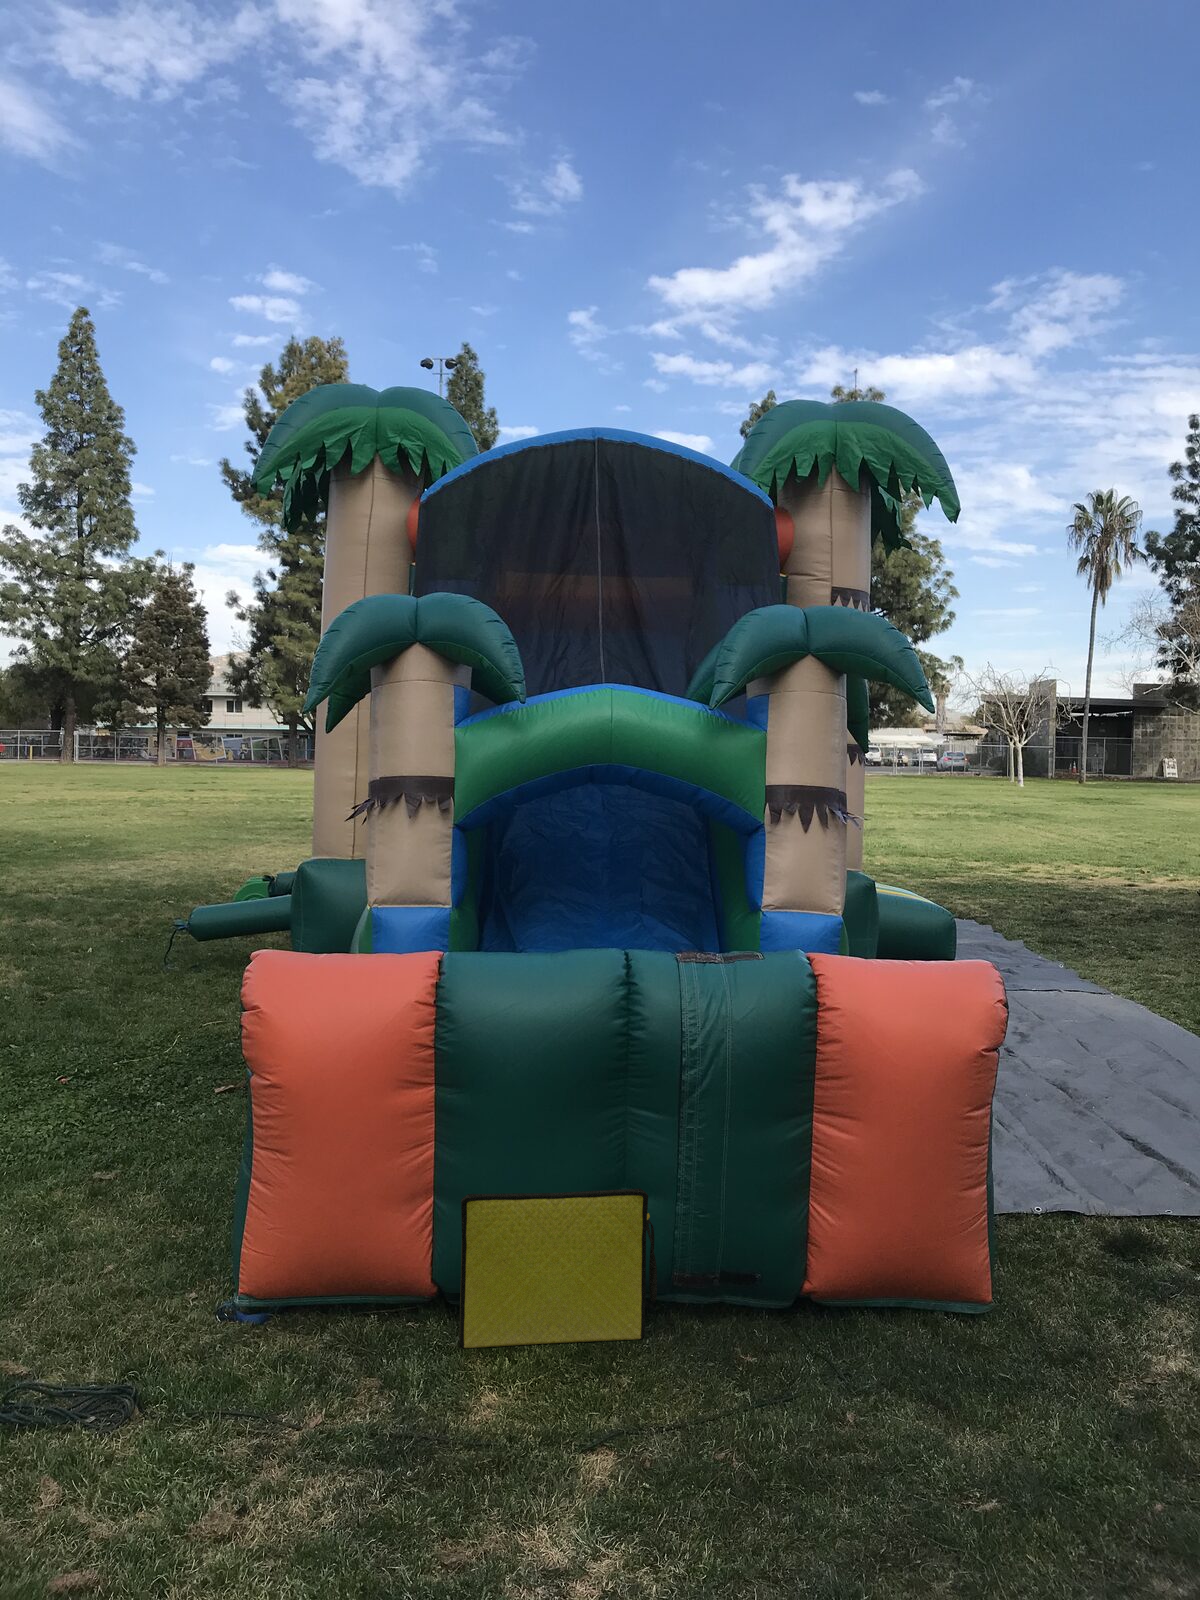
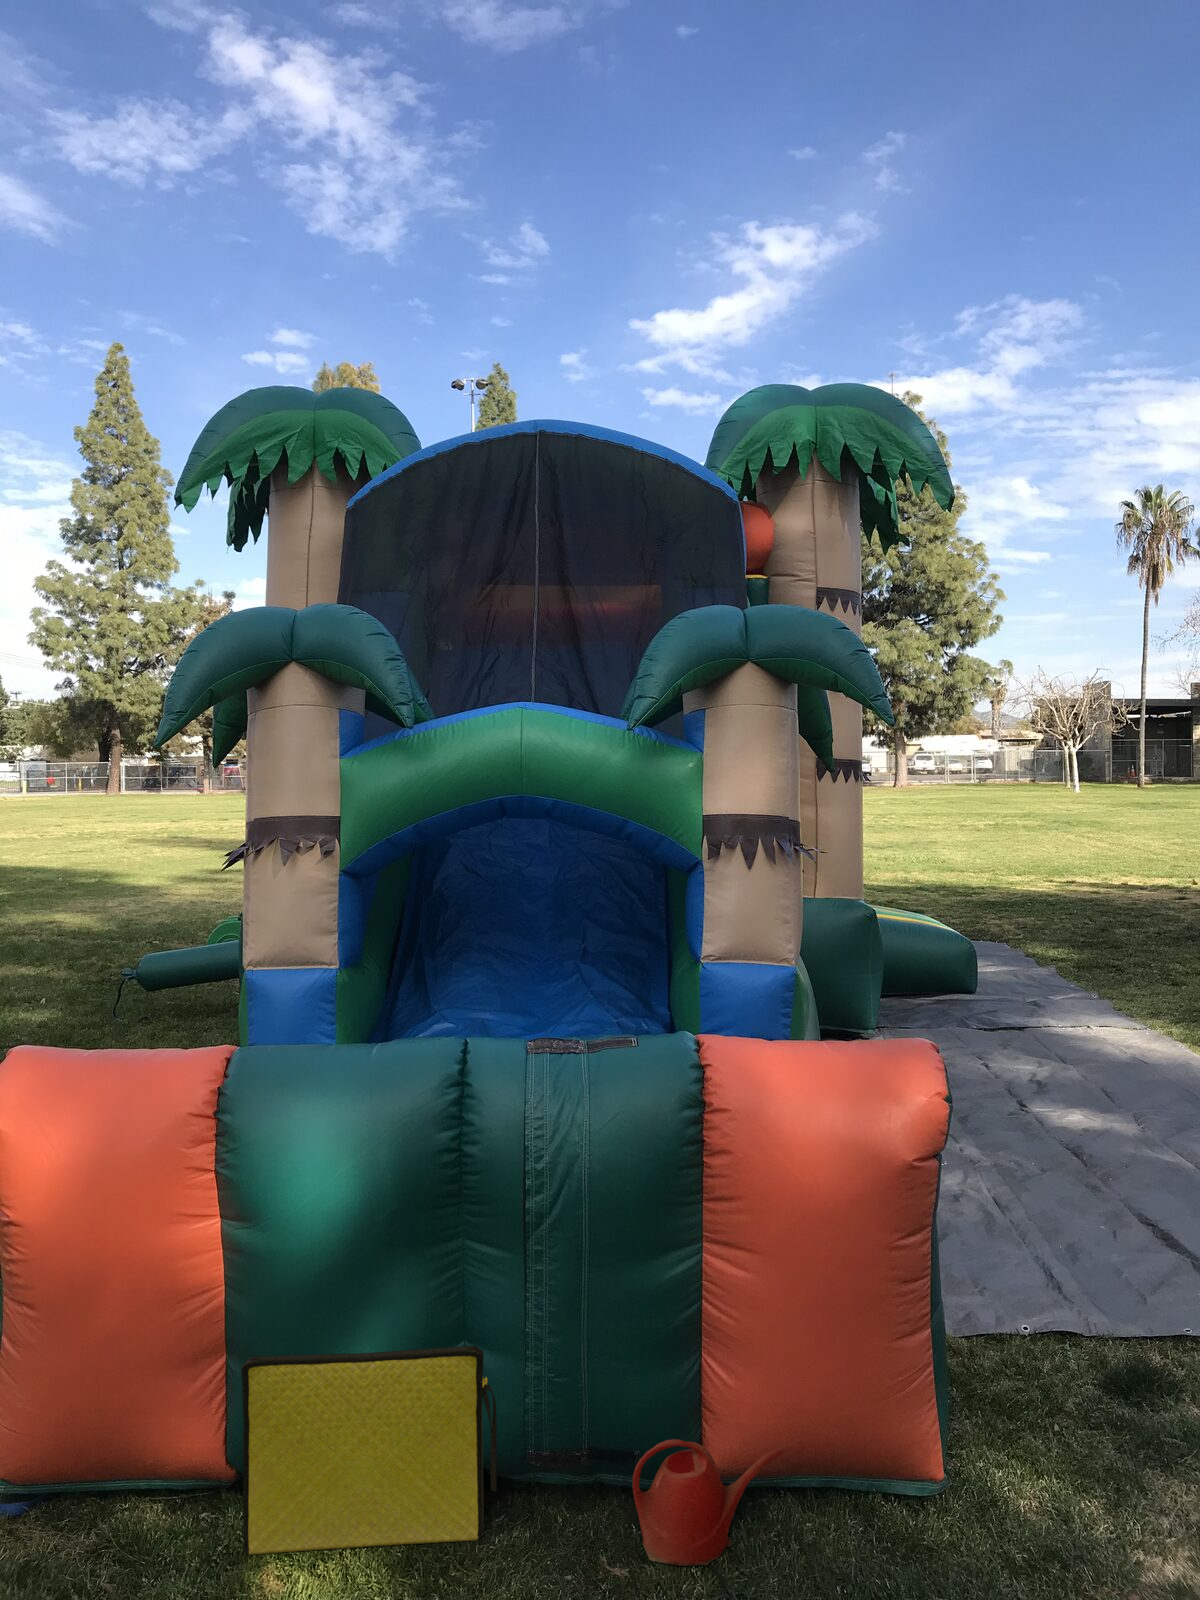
watering can: none [764,1259,881,1353] -> present [633,1439,786,1566]

